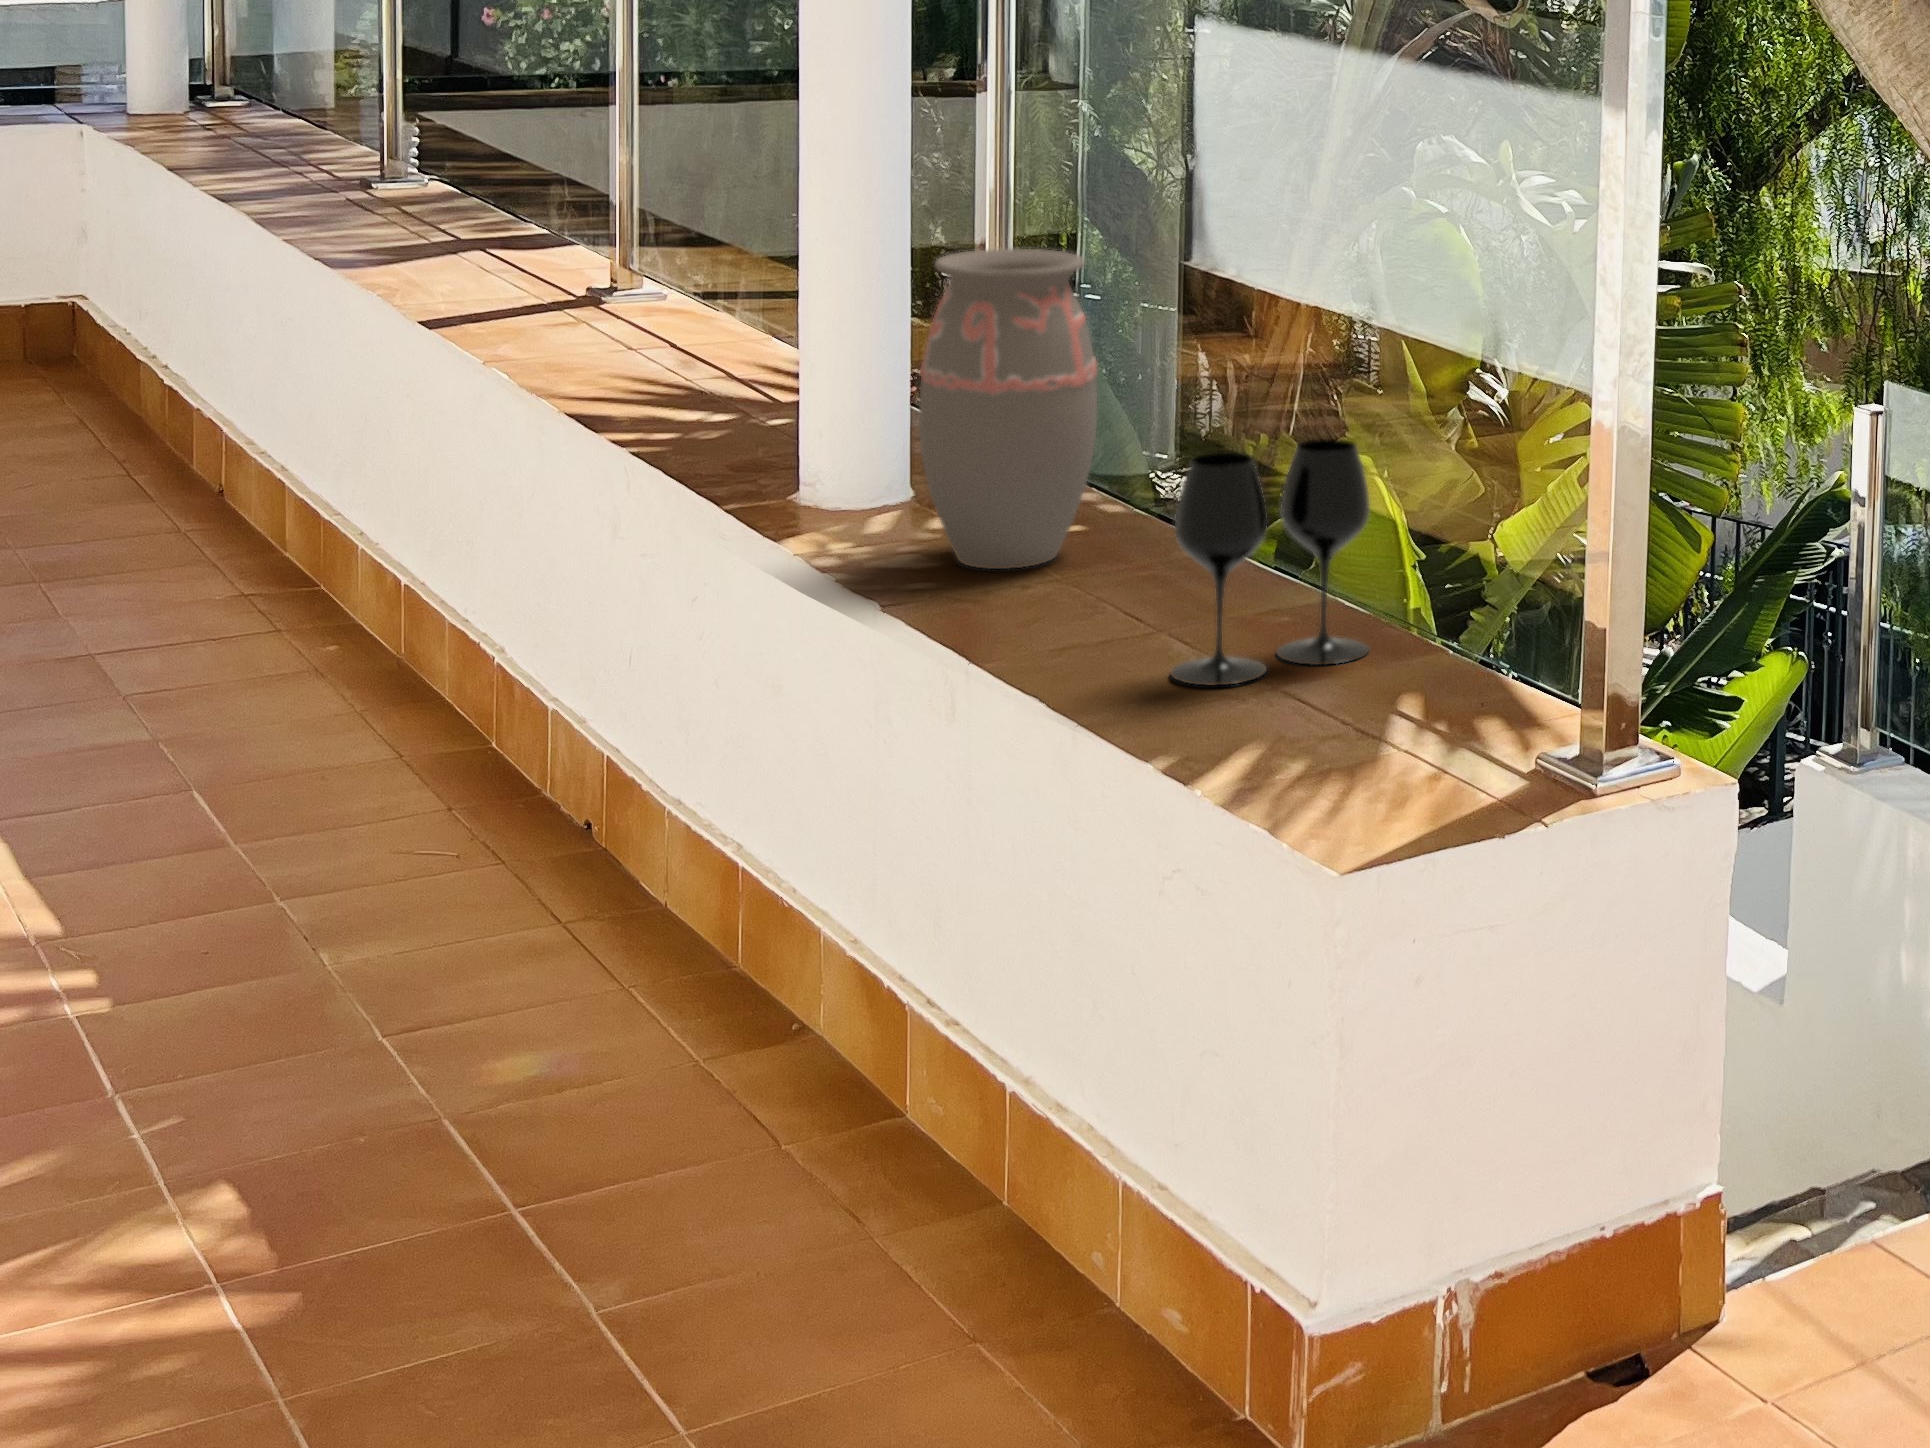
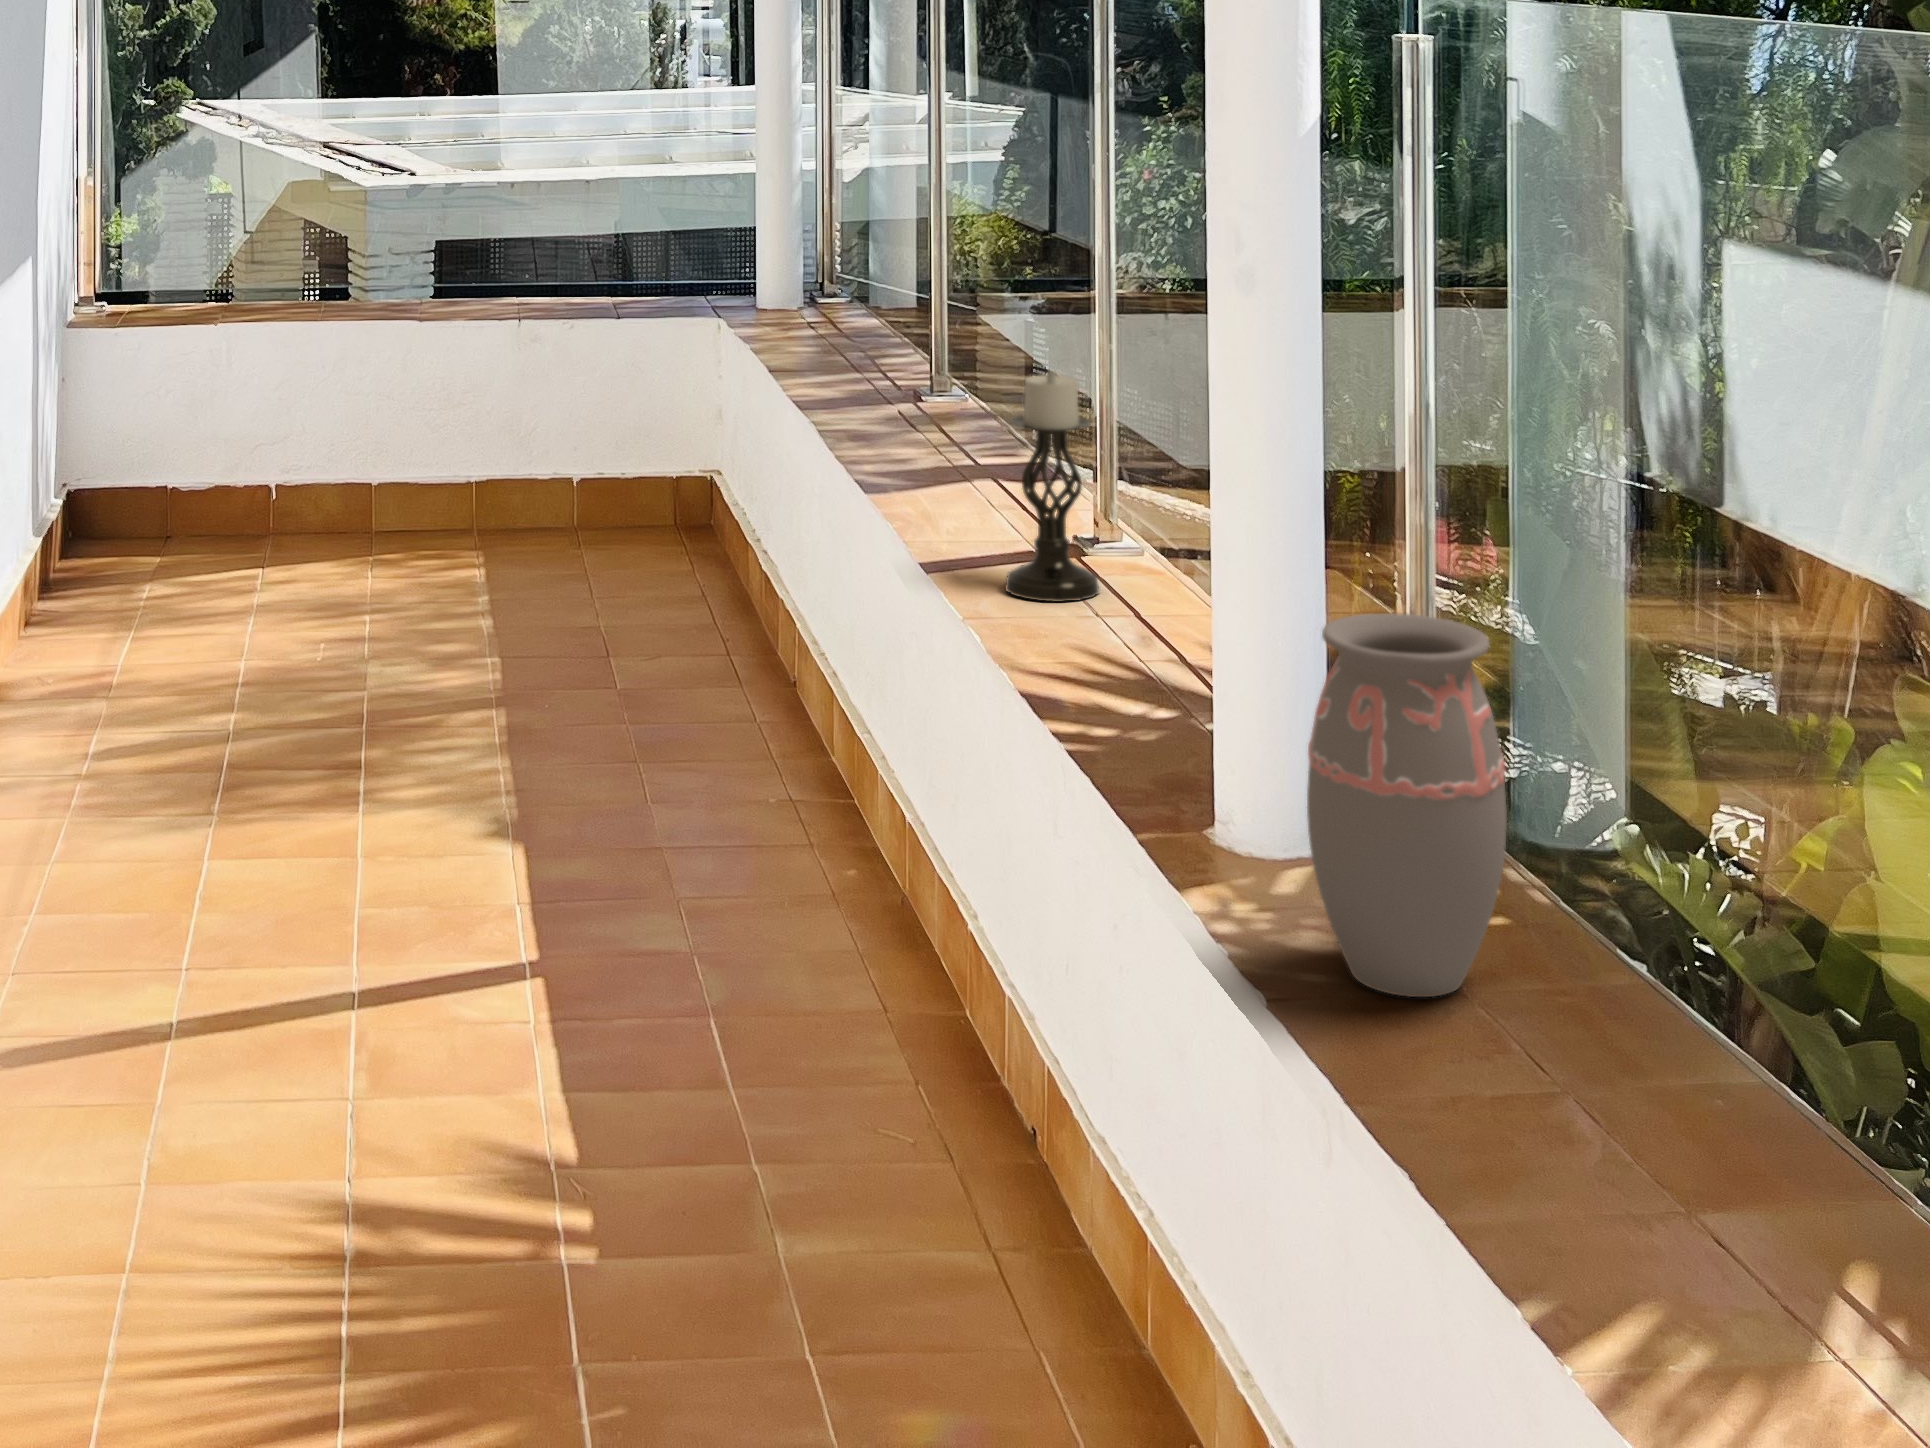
candle holder: none [518,122,626,355] -> present [1005,370,1099,602]
wine glass: present [1171,439,1370,685] -> none [1562,952,1828,1269]

